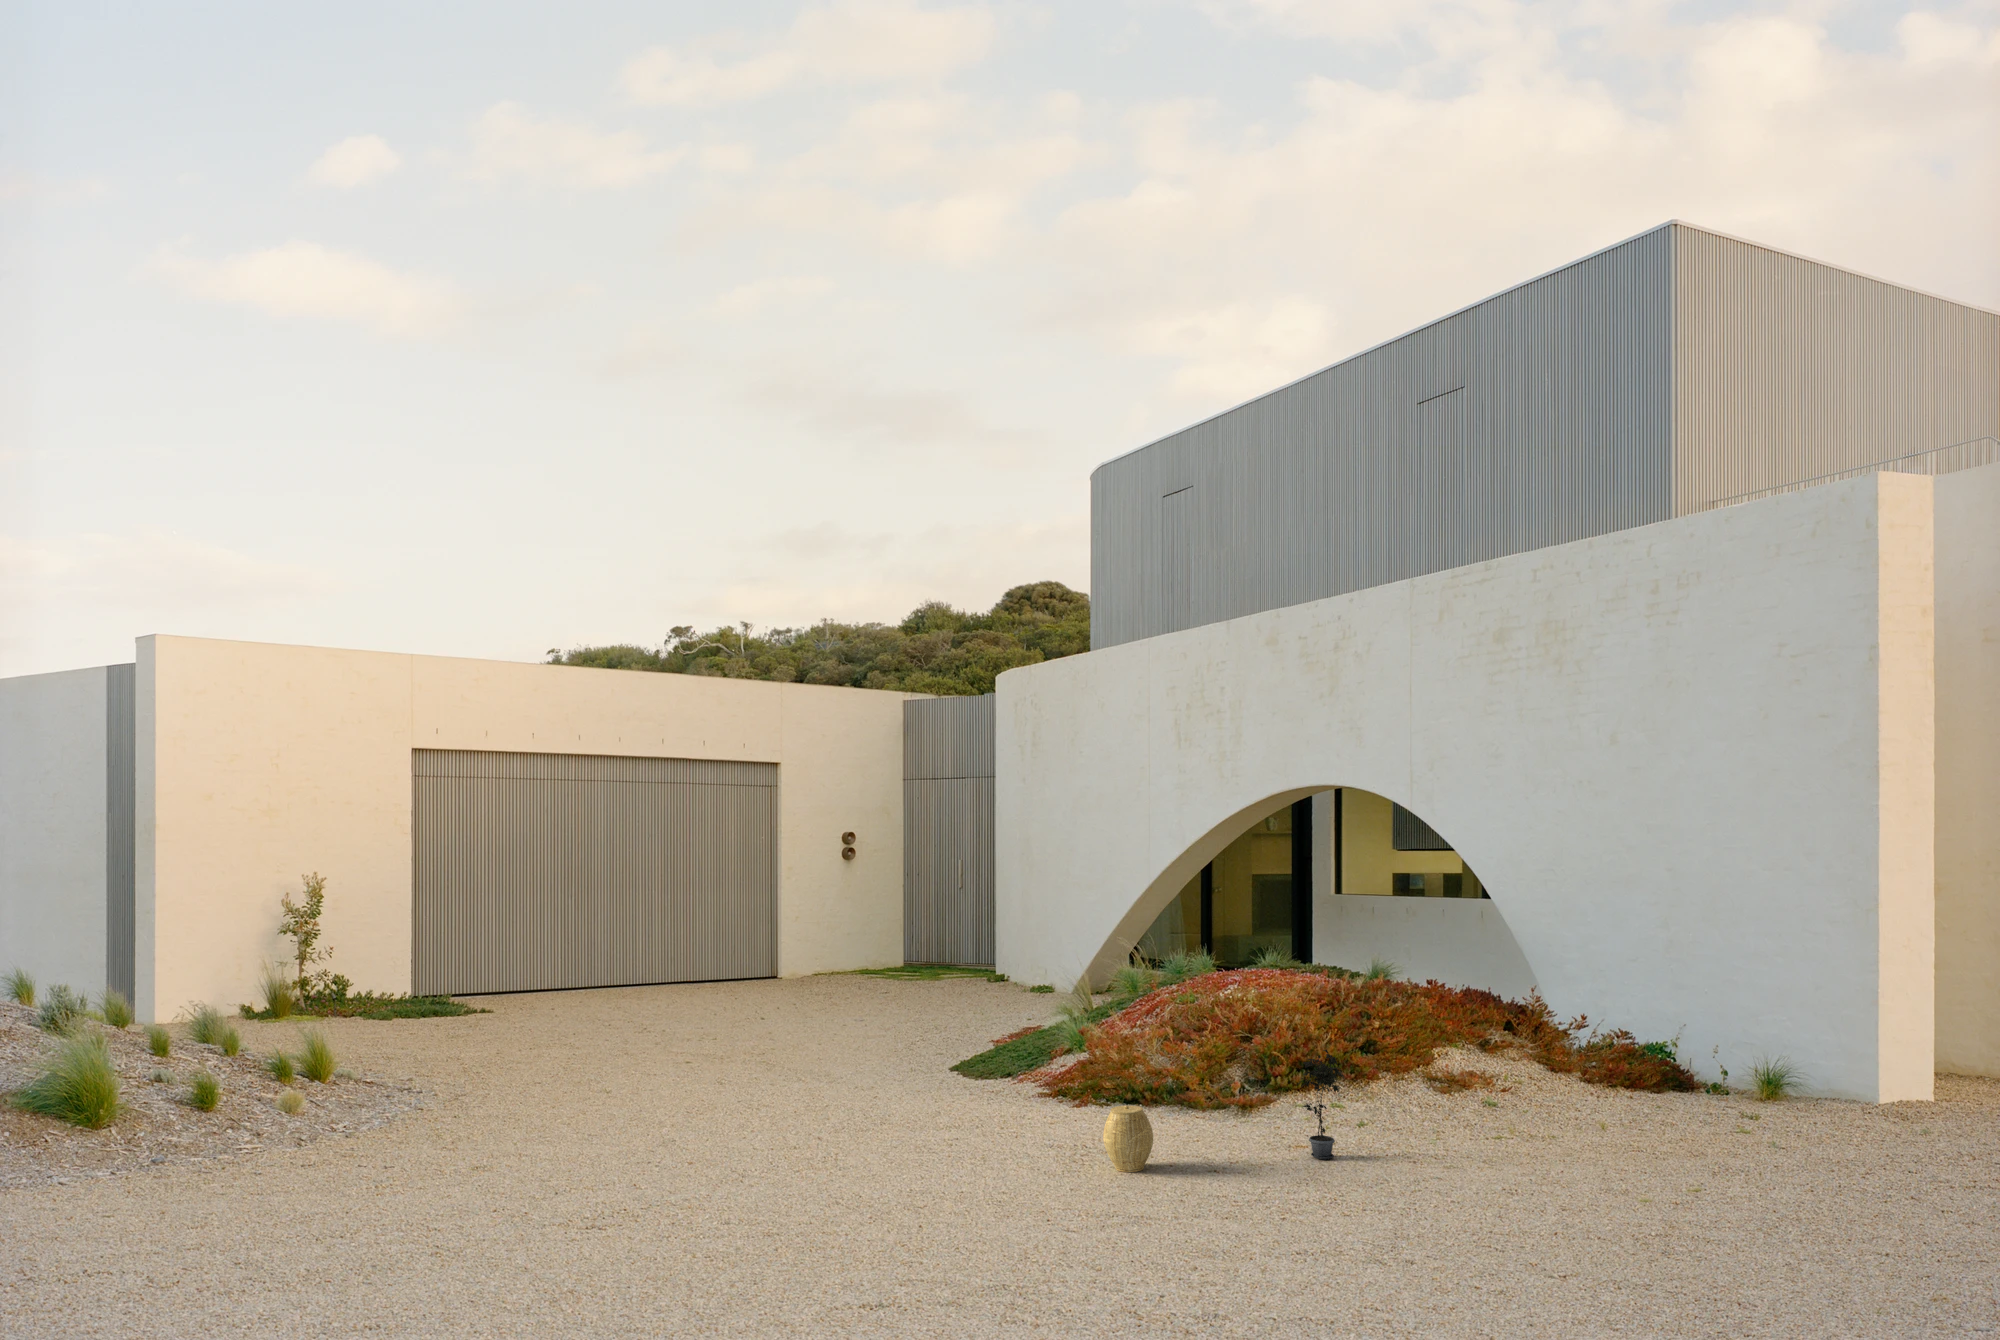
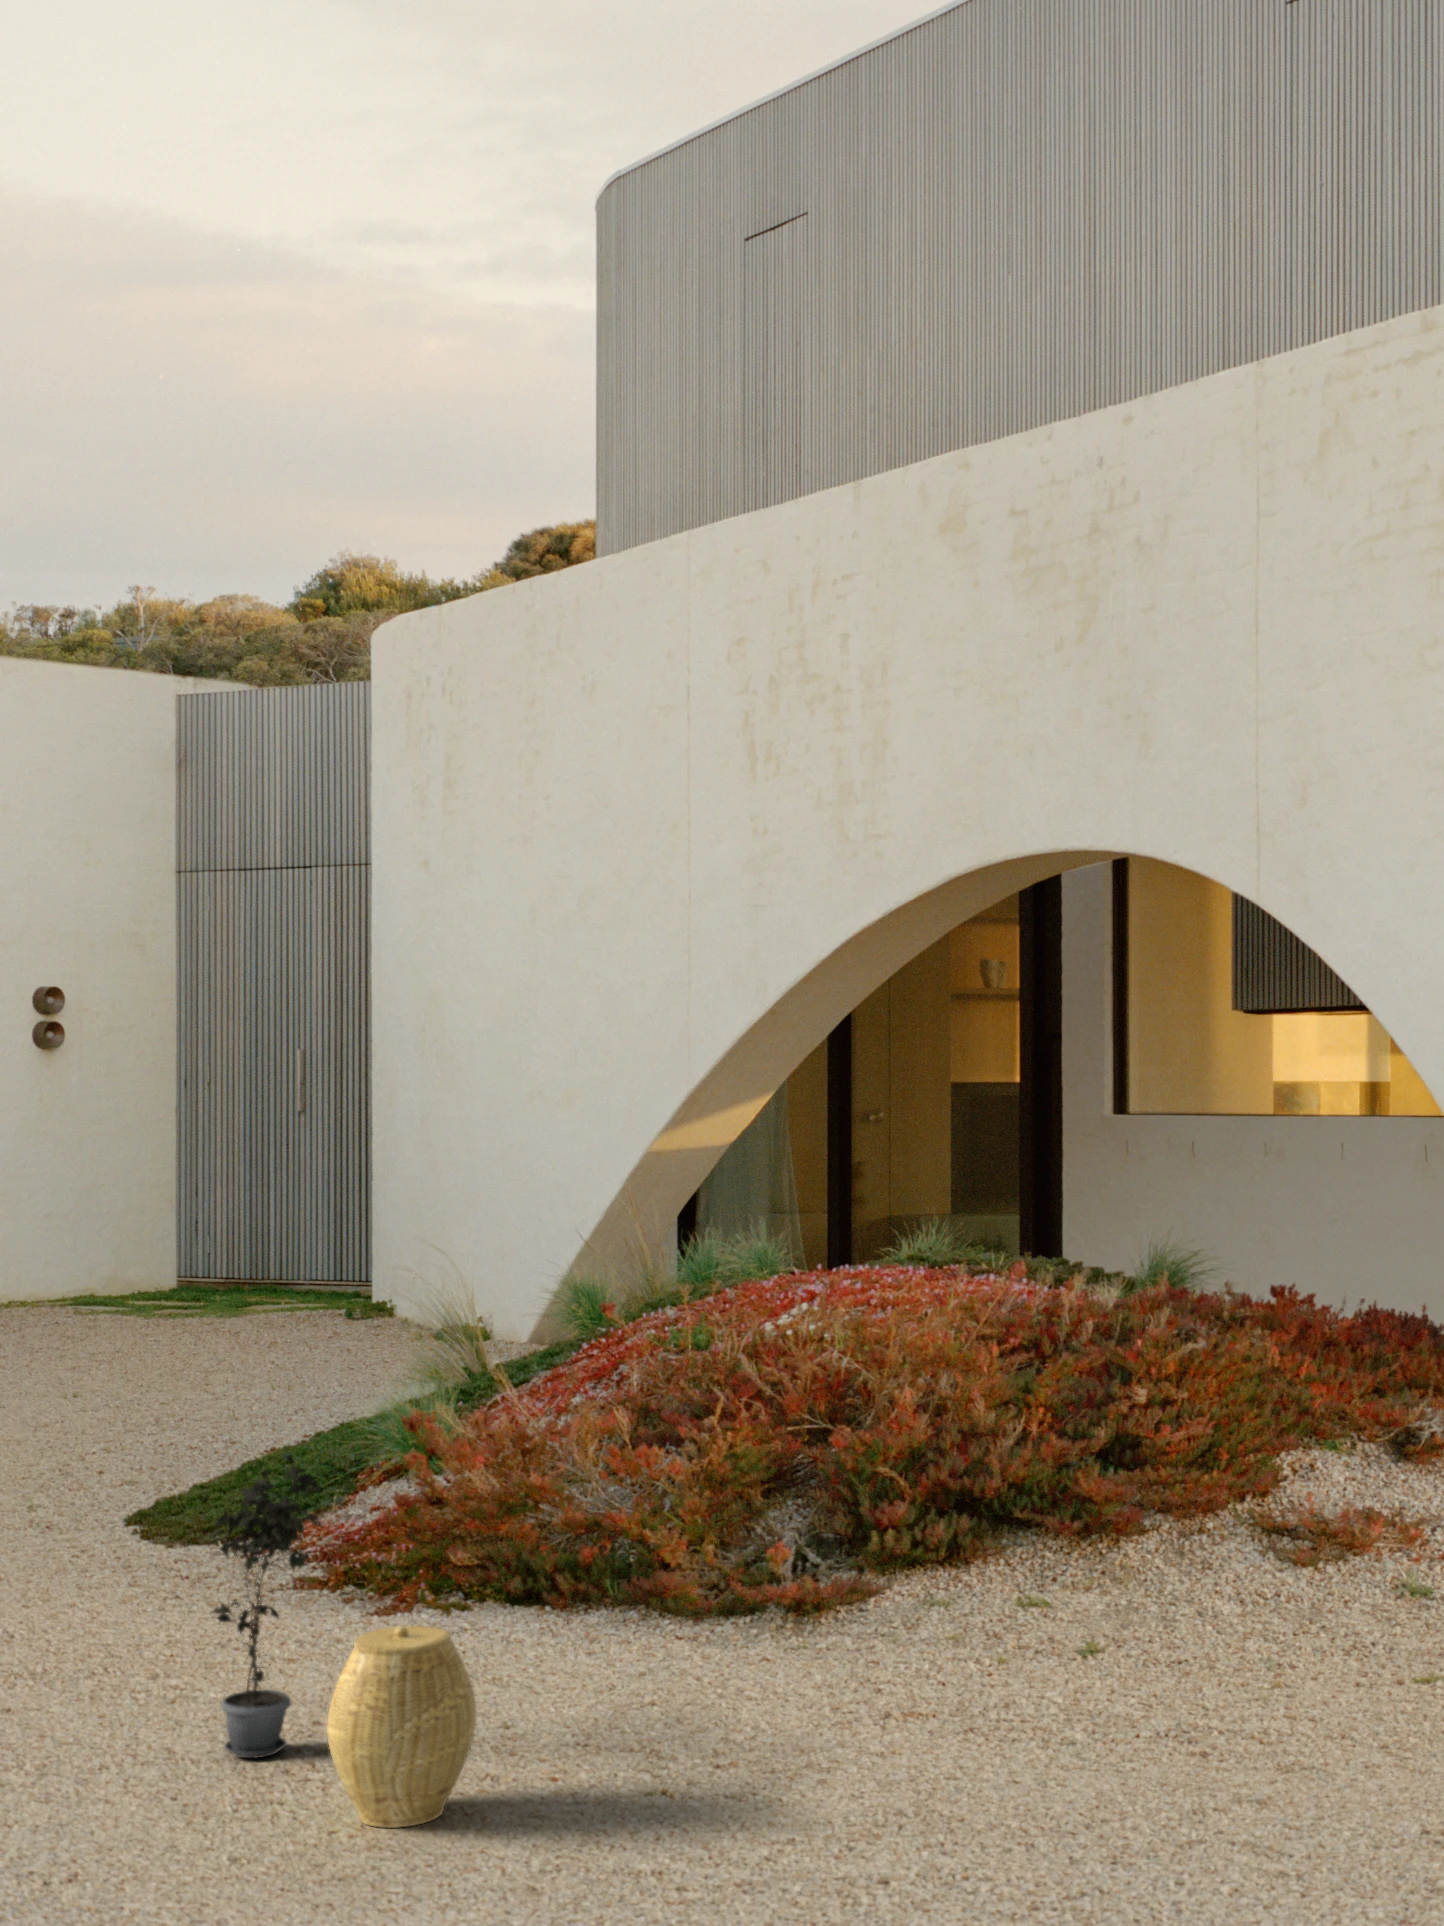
potted plant: present [1298,1049,1344,1160] -> present [204,1454,322,1758]

